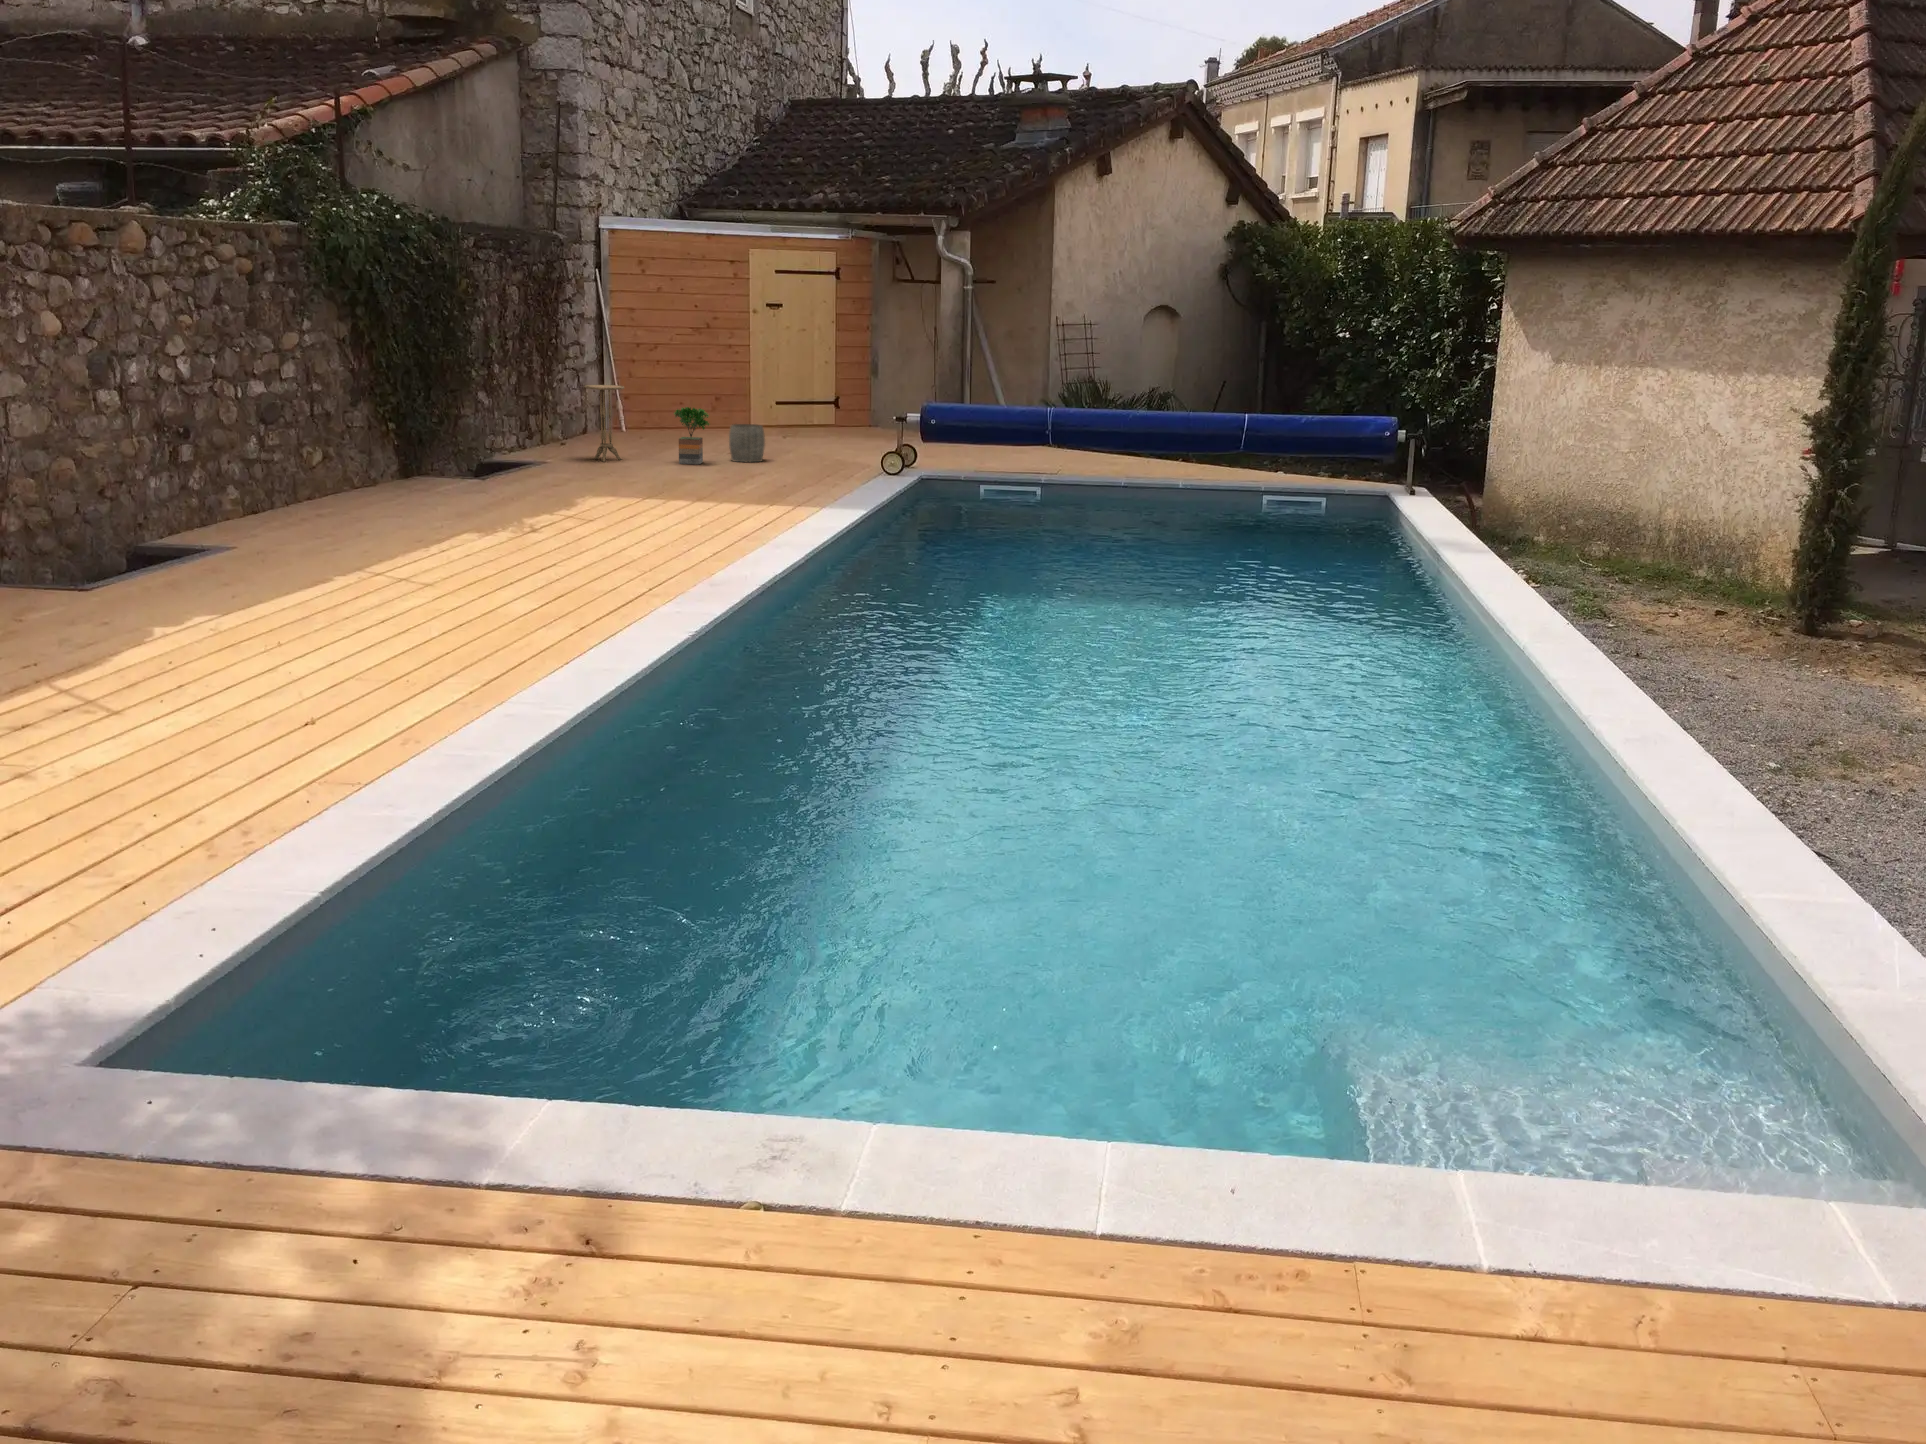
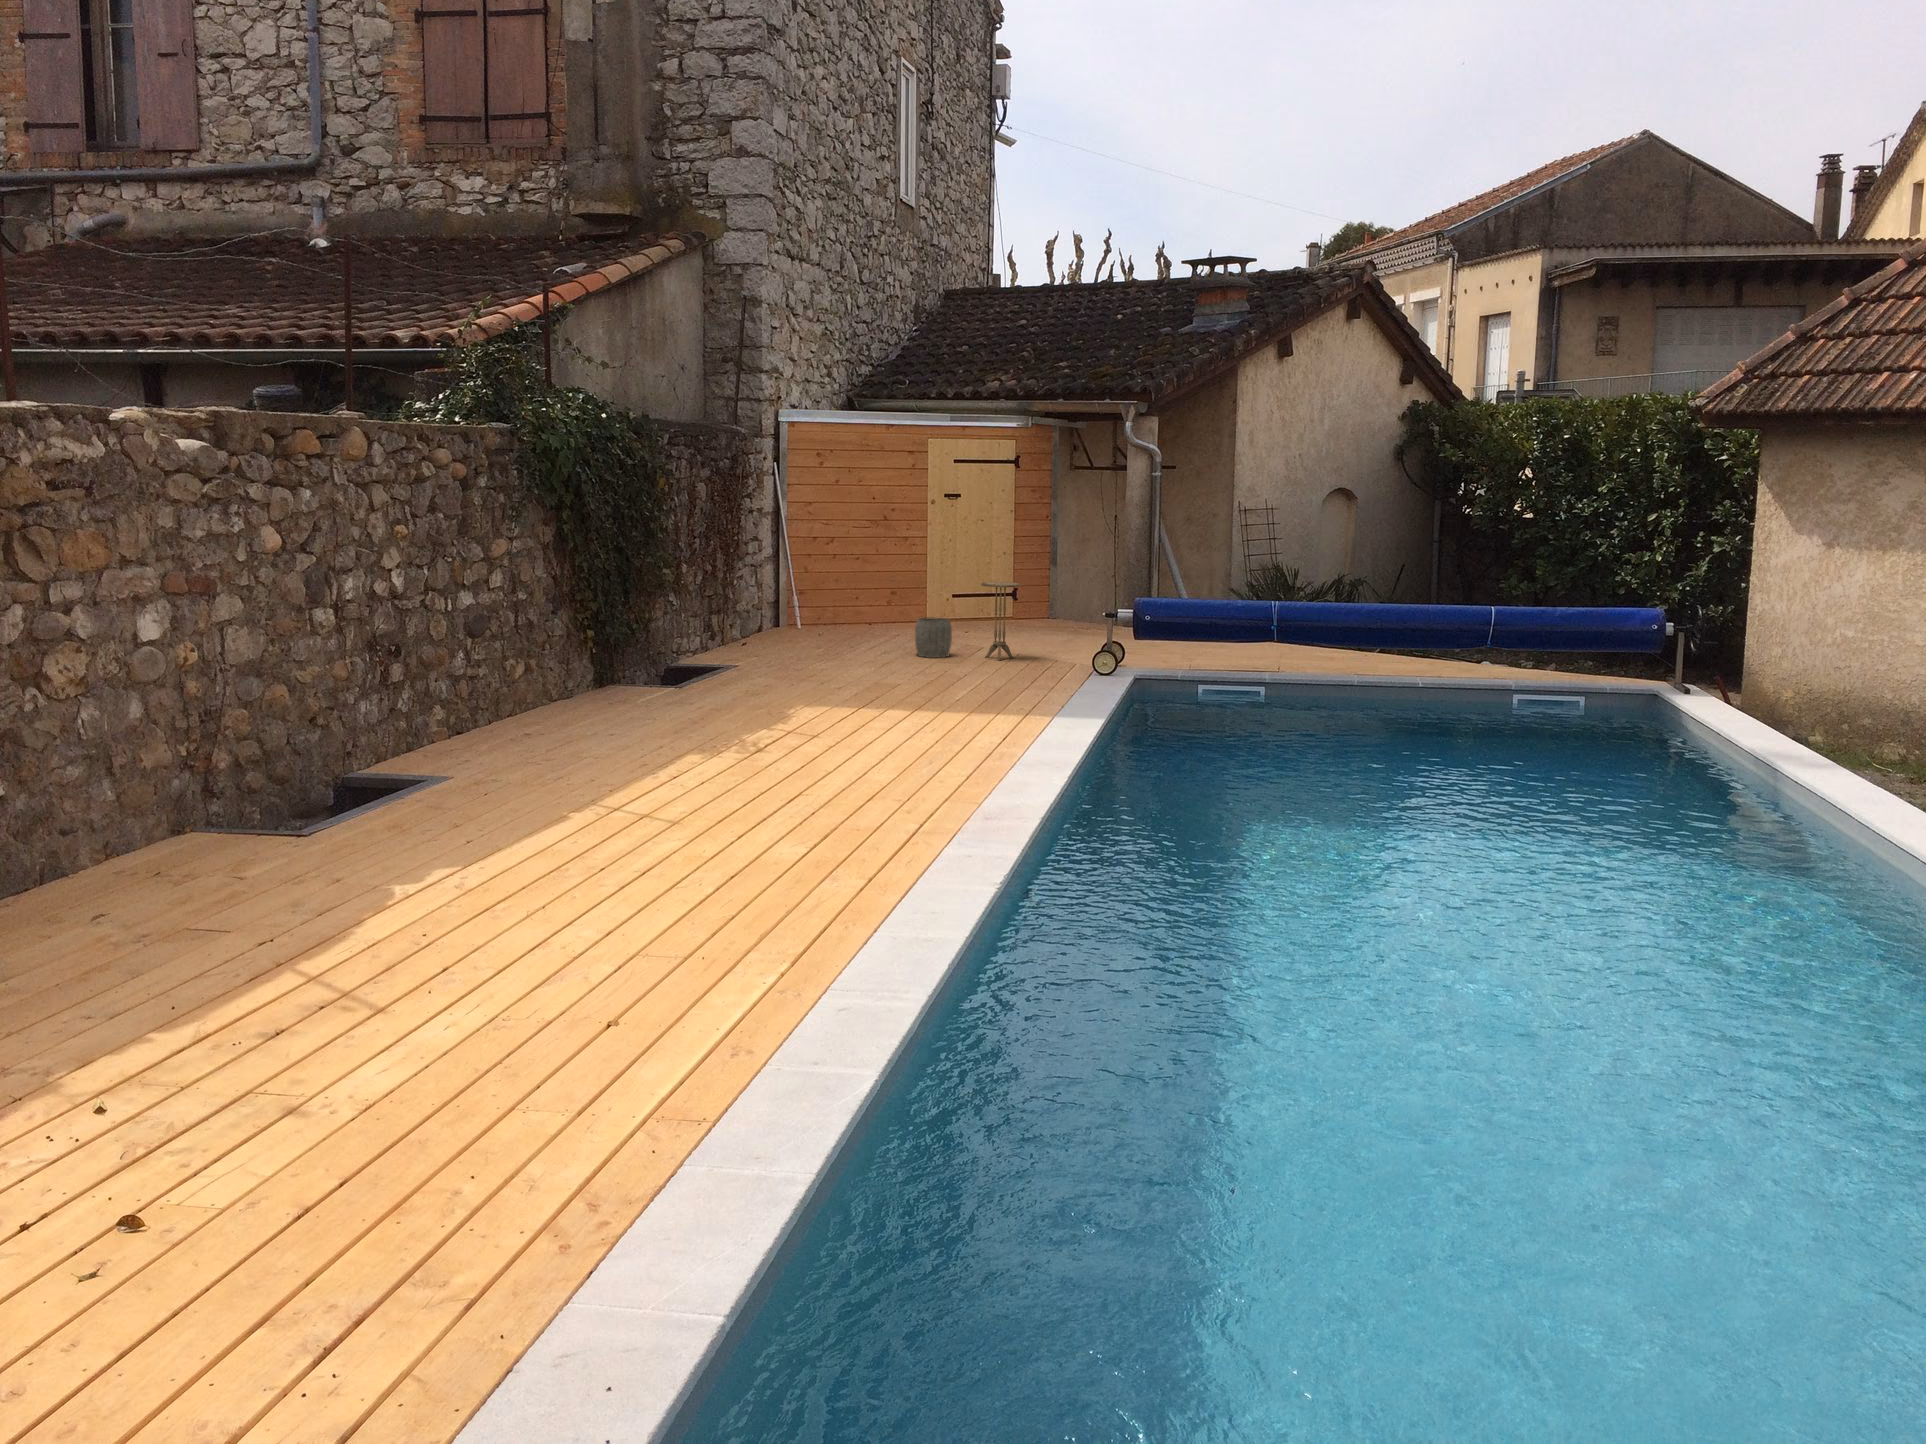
side table: present [584,385,624,462] -> present [981,582,1021,661]
potted tree: present [674,407,709,465] -> none [859,601,899,661]

